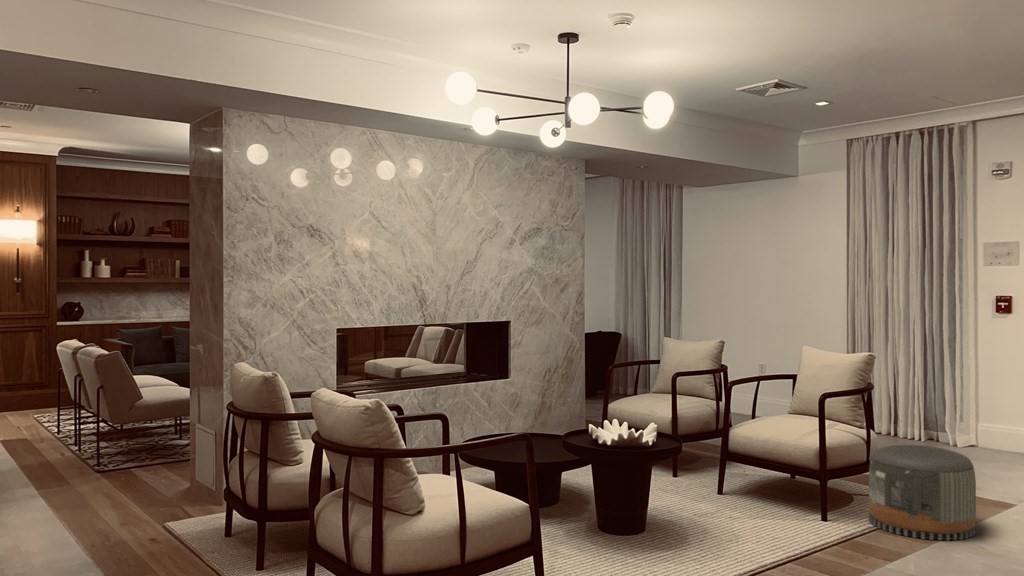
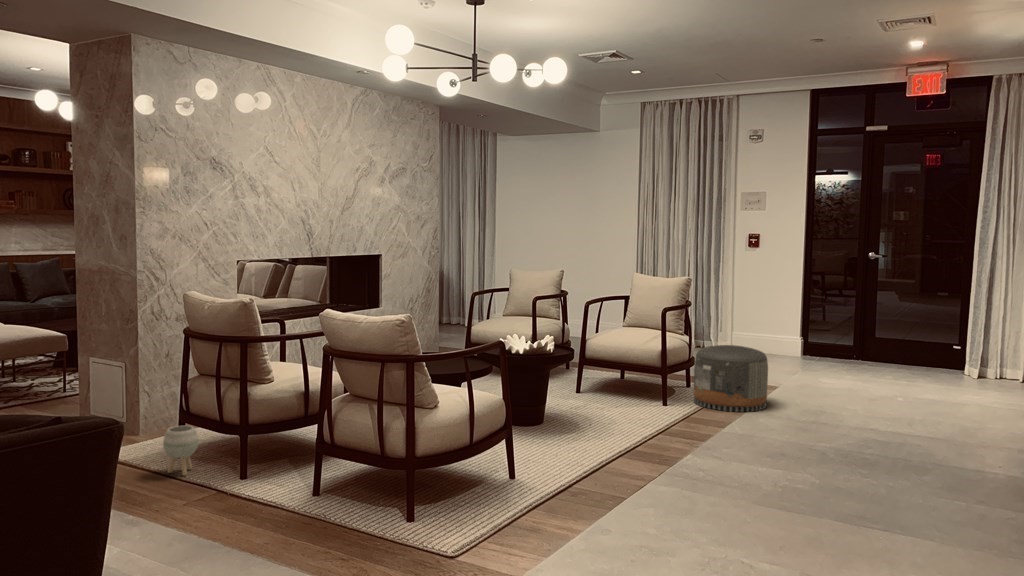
planter: none [193,505,229,560] -> present [163,426,198,476]

